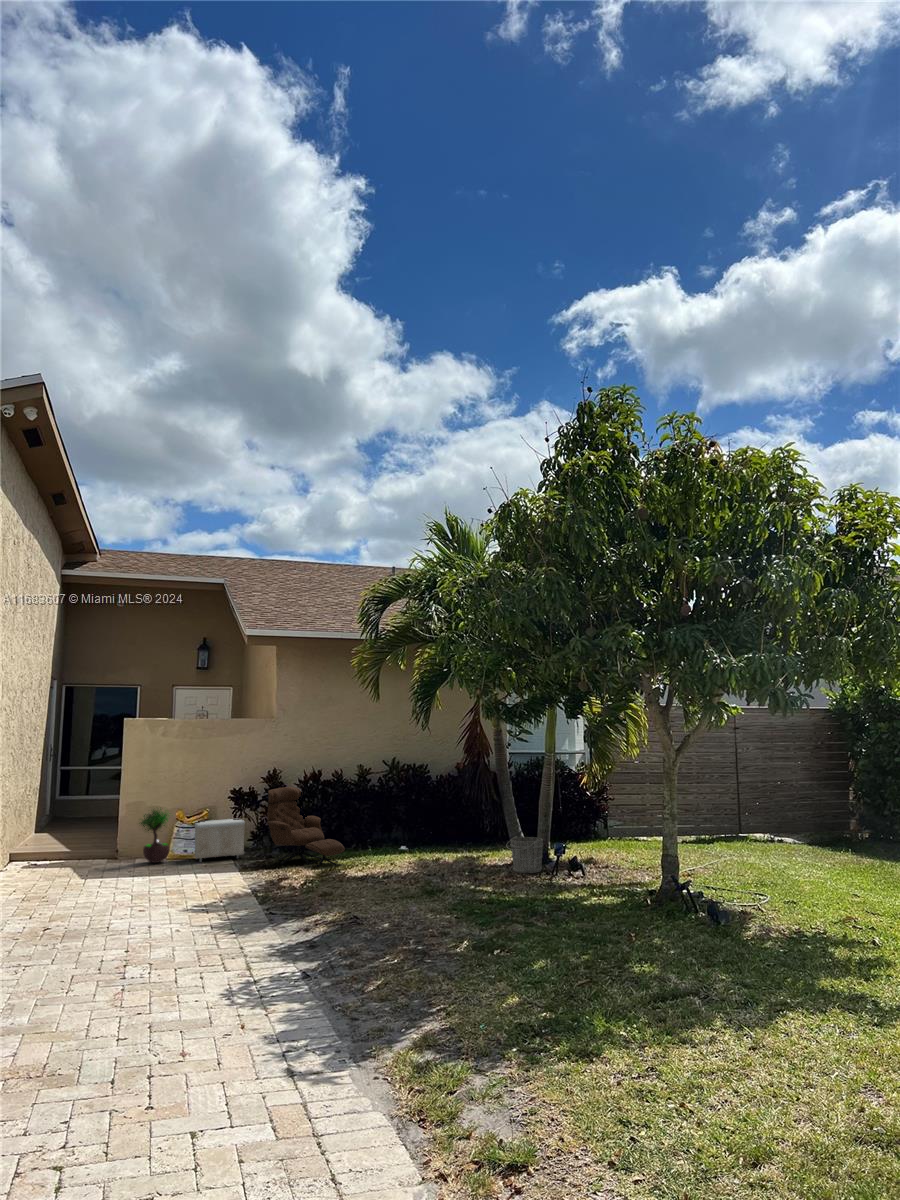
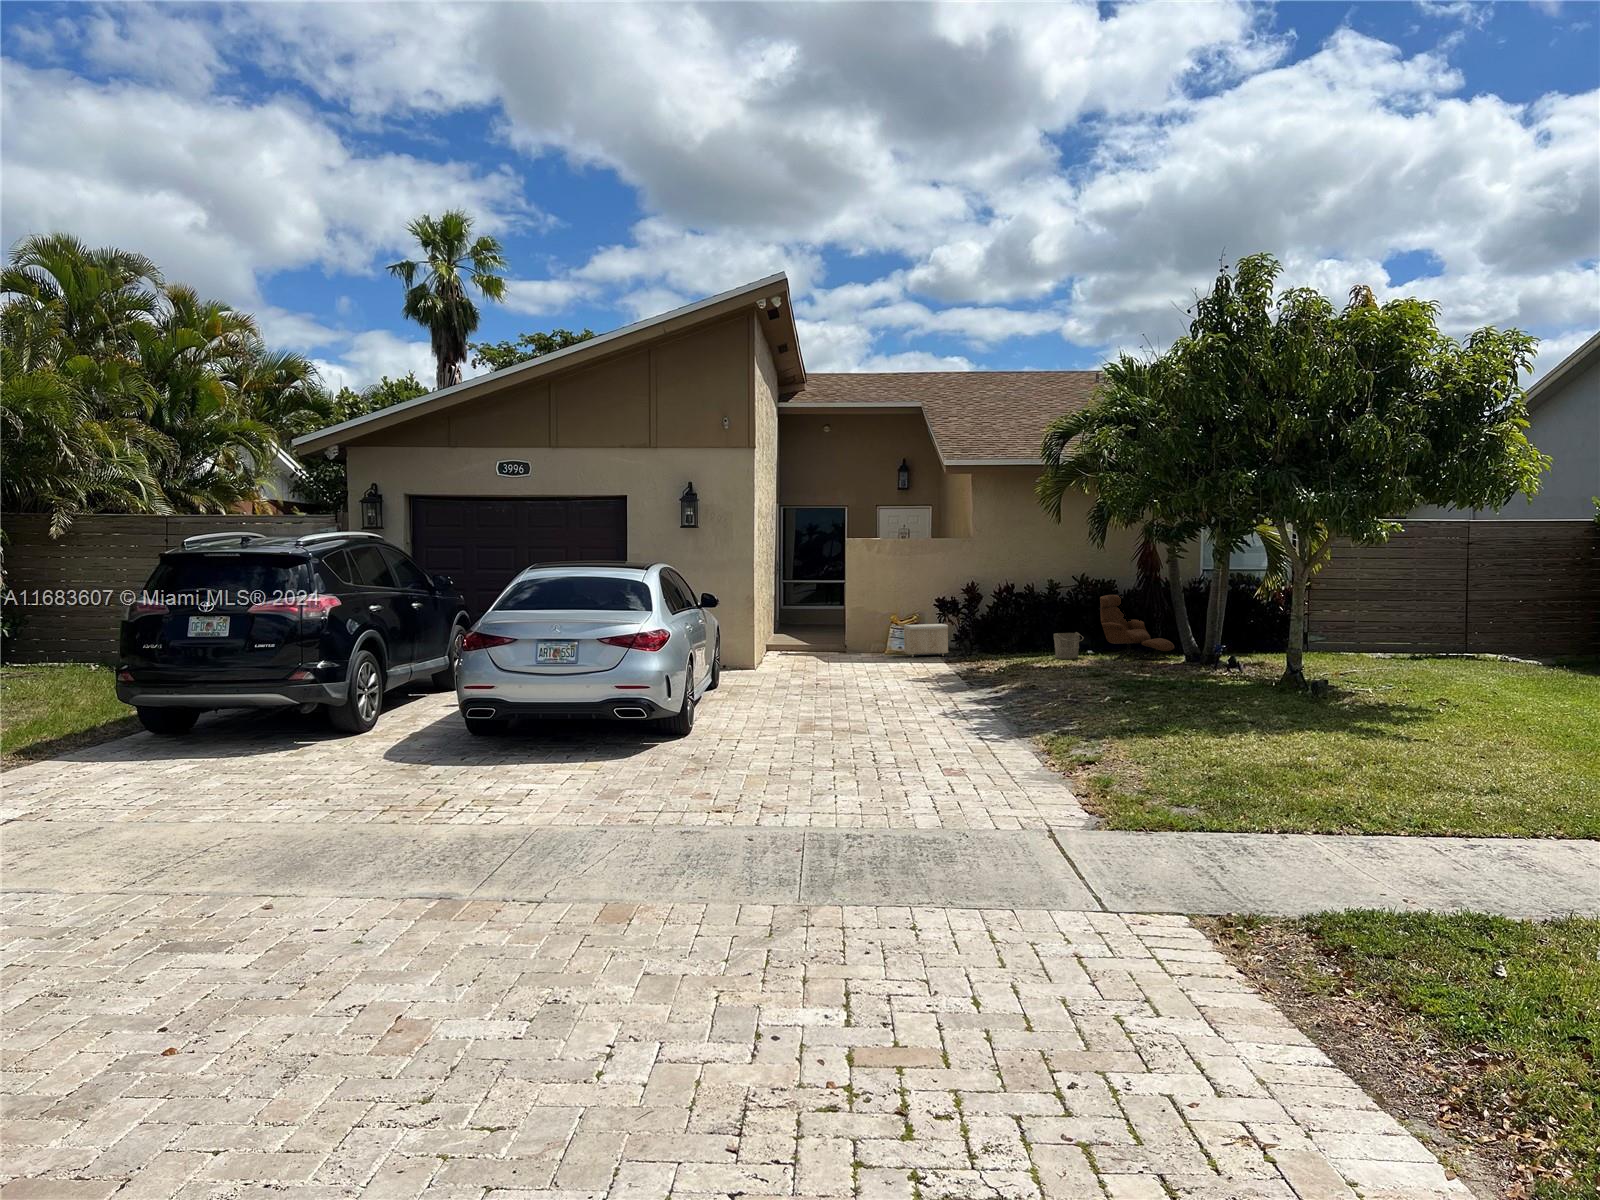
lounge chair: present [267,787,345,867] -> present [1100,595,1174,660]
potted tree: present [139,809,170,863] -> none [861,609,889,657]
bucket: present [506,836,543,873] -> present [1054,632,1083,659]

